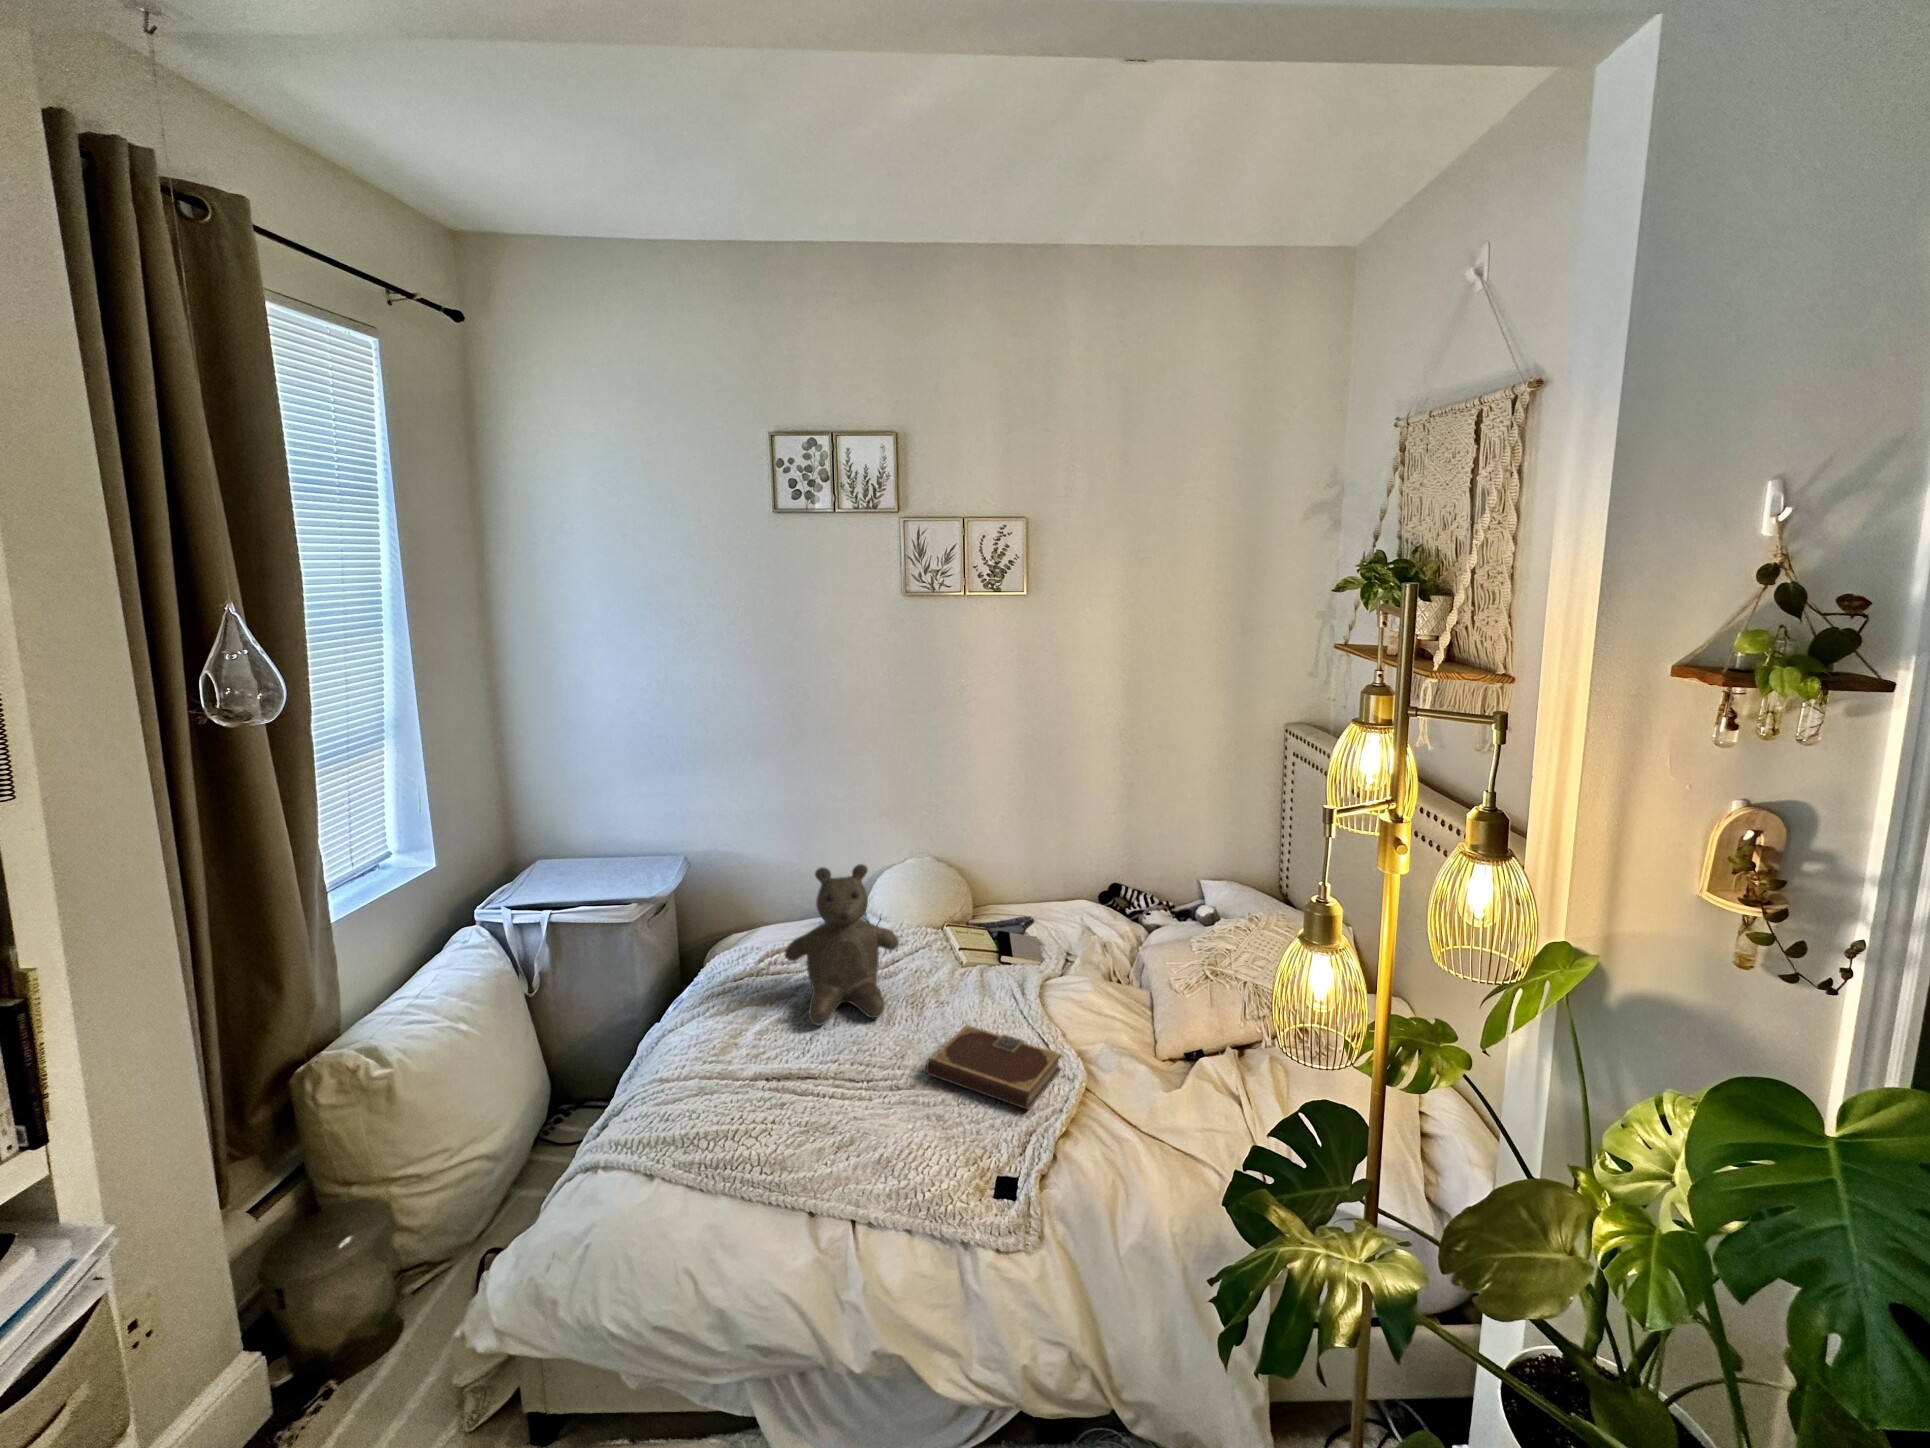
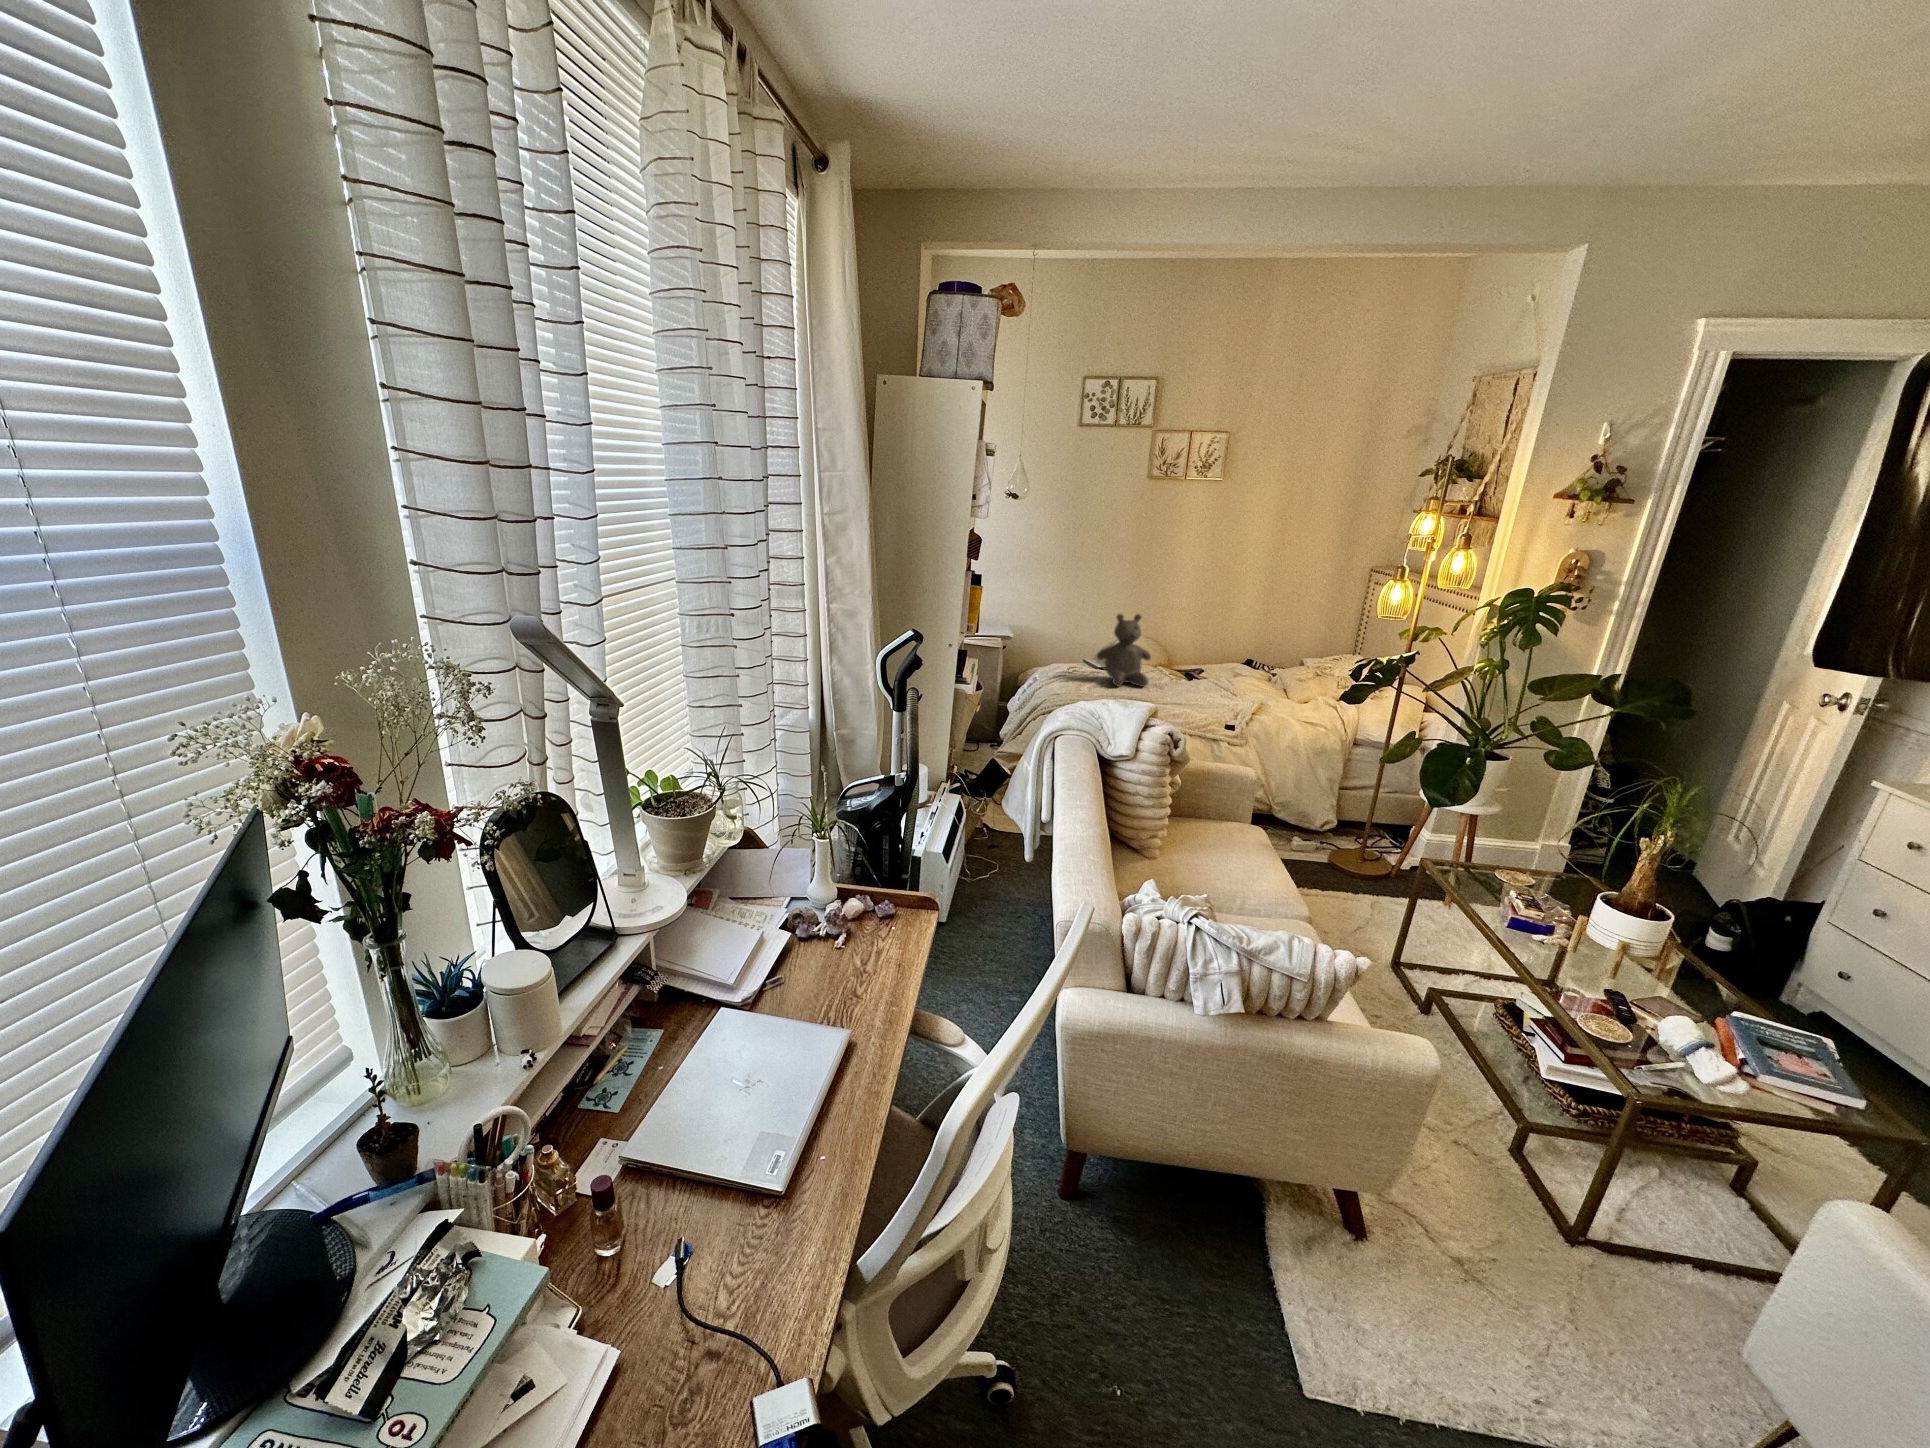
notebook: present [926,1025,1061,1110] -> none [1180,687,1245,711]

